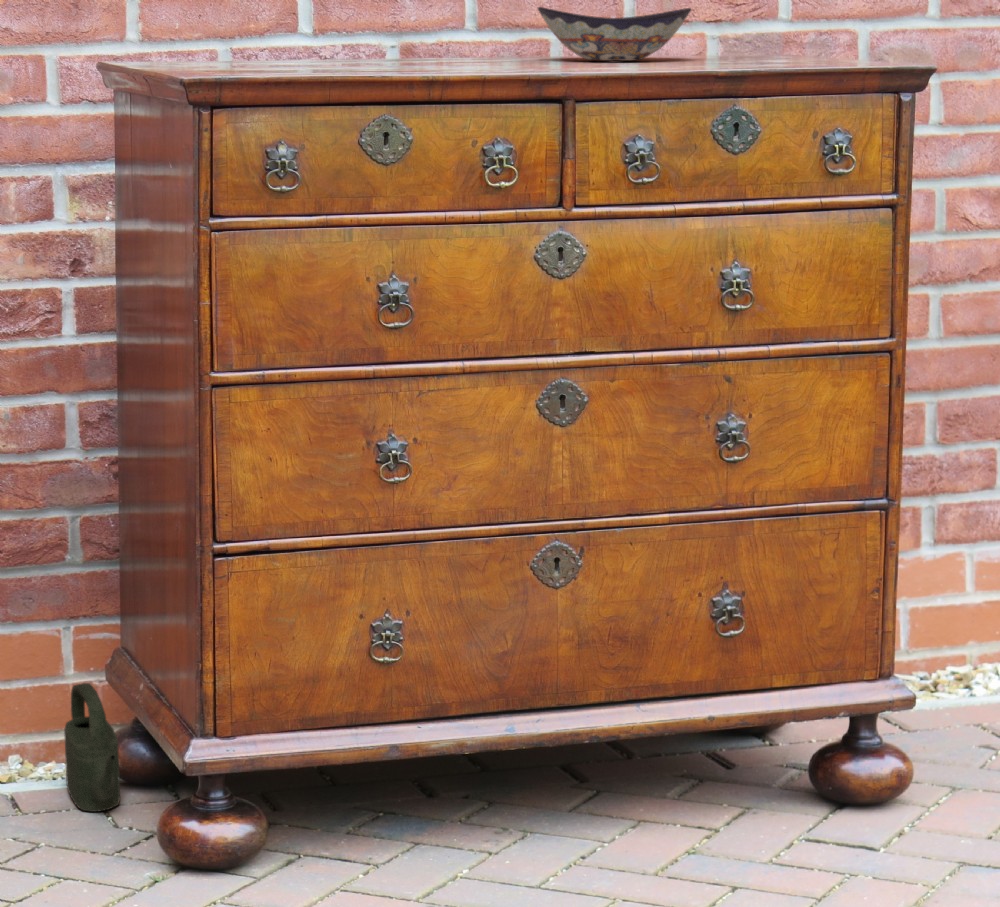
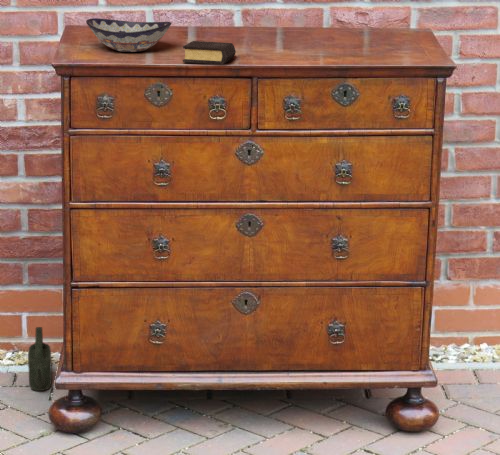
decorative bowl: present [538,7,691,60] -> present [86,18,172,52]
book: none [435,38,527,72] -> present [183,41,236,65]

